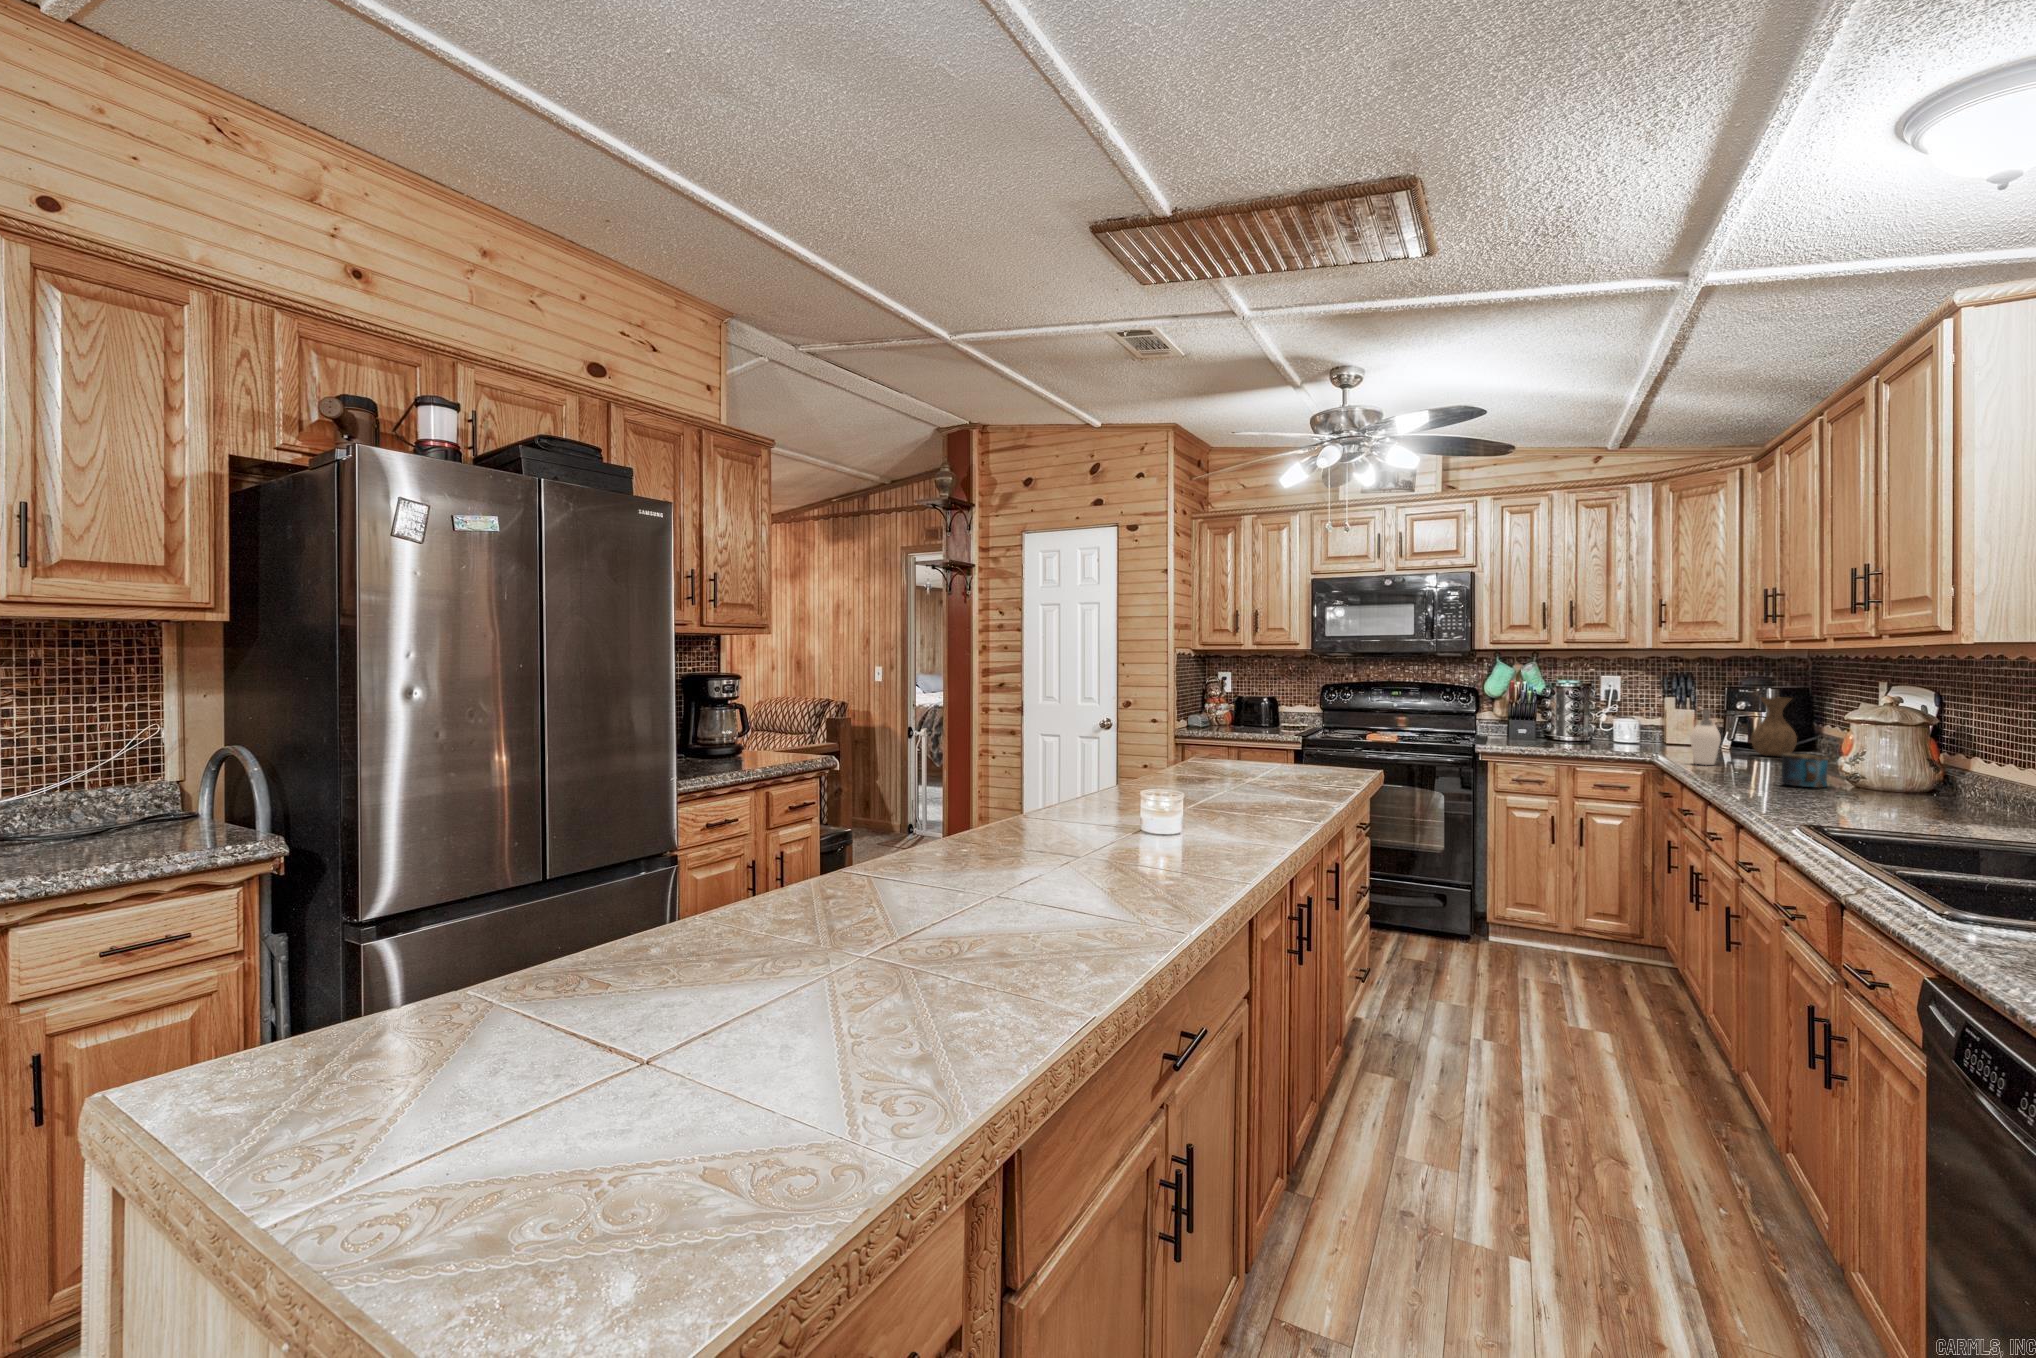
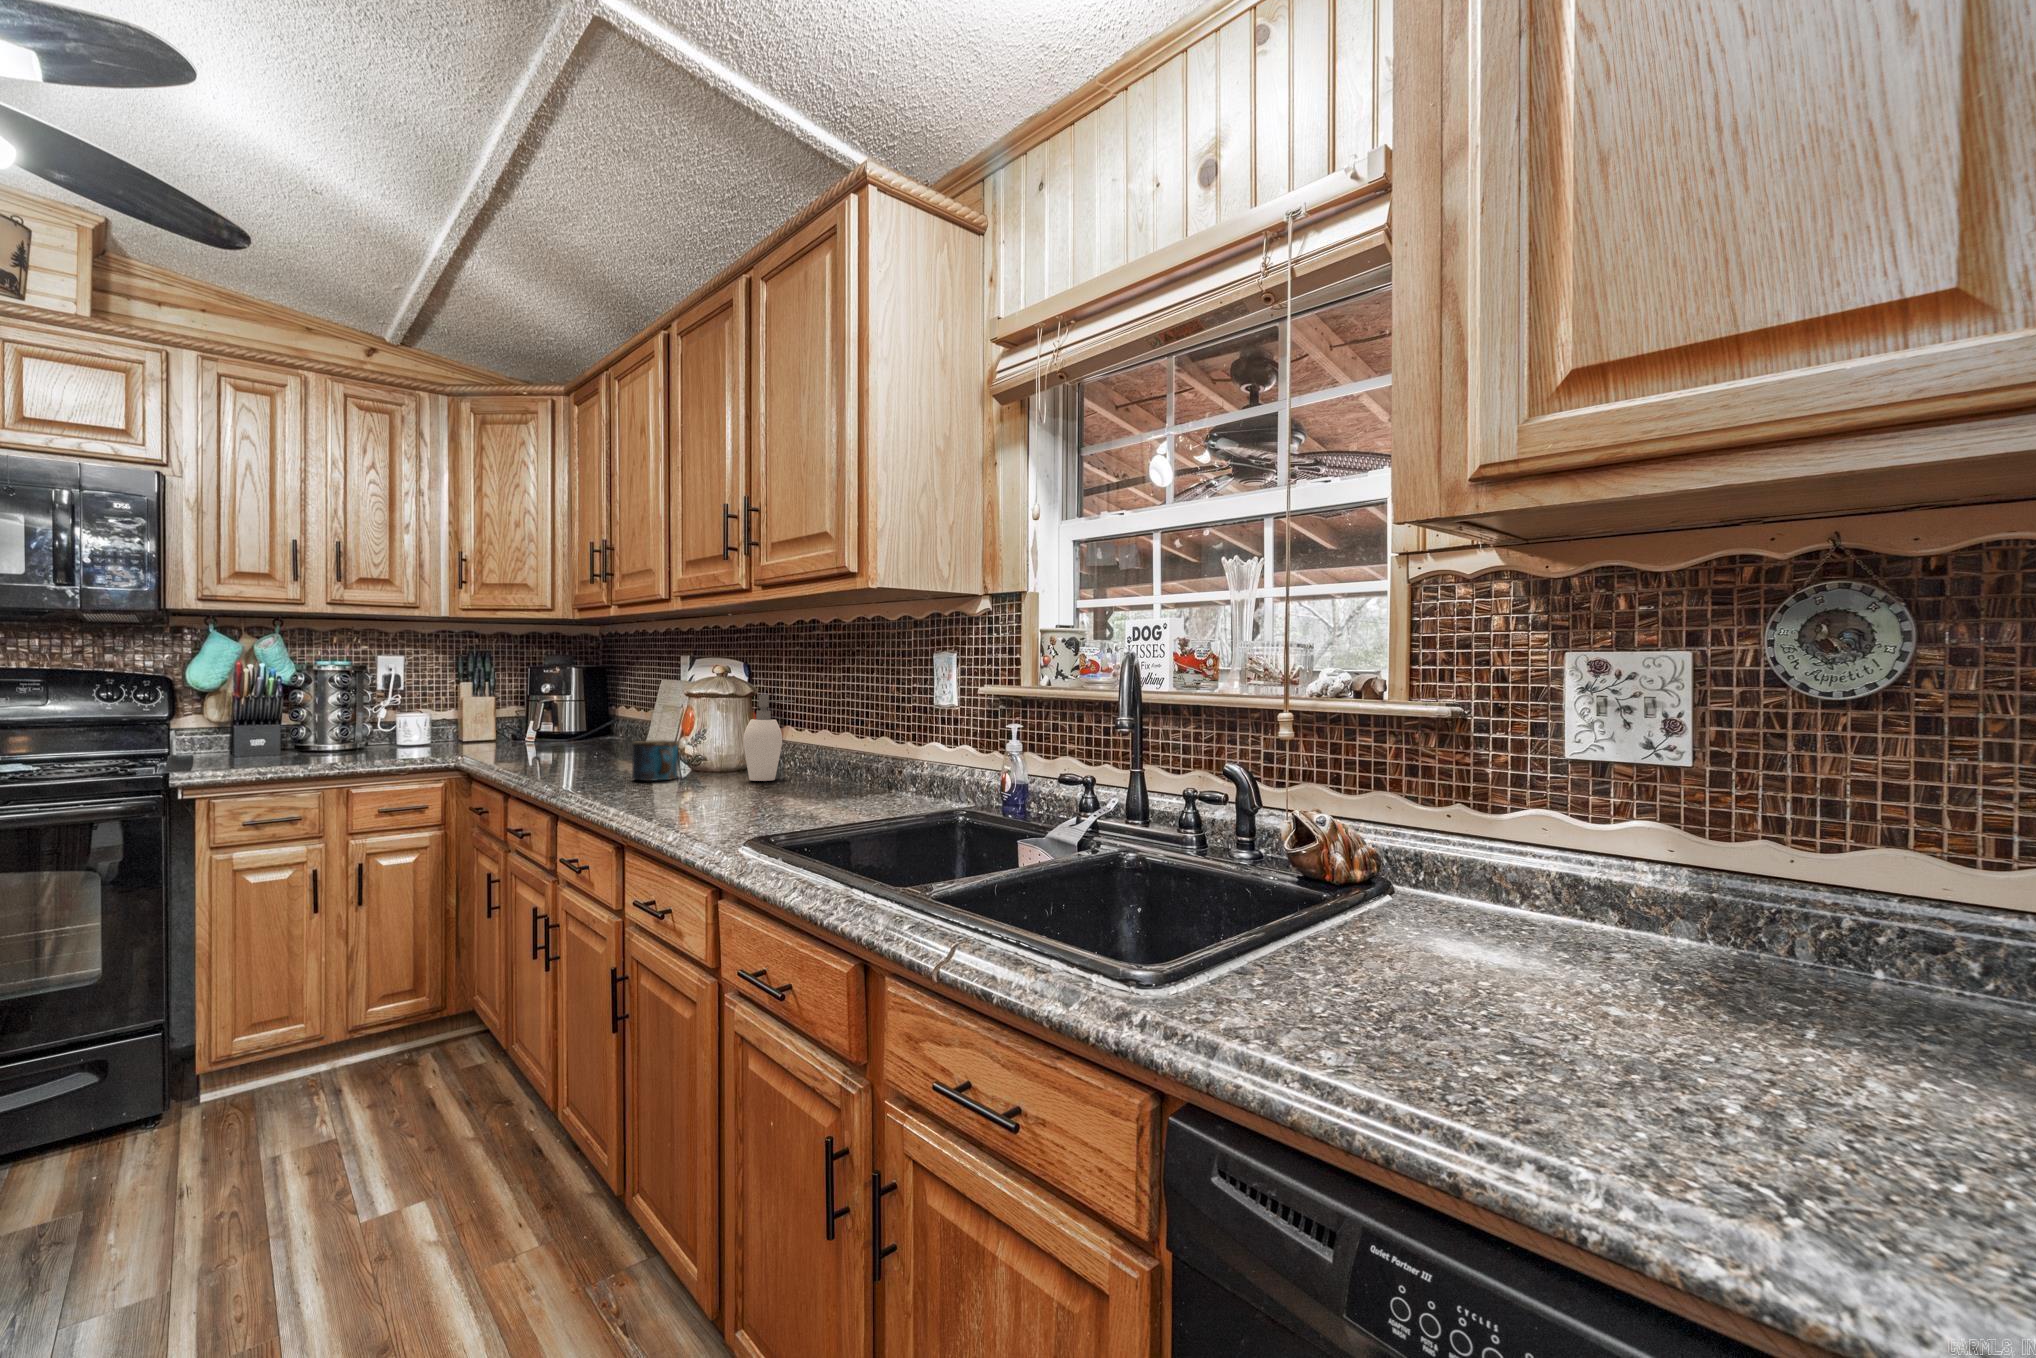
vase: present [1751,697,1797,757] -> none [566,679,611,749]
soap dispenser: present [1690,710,1721,765] -> present [743,695,795,781]

